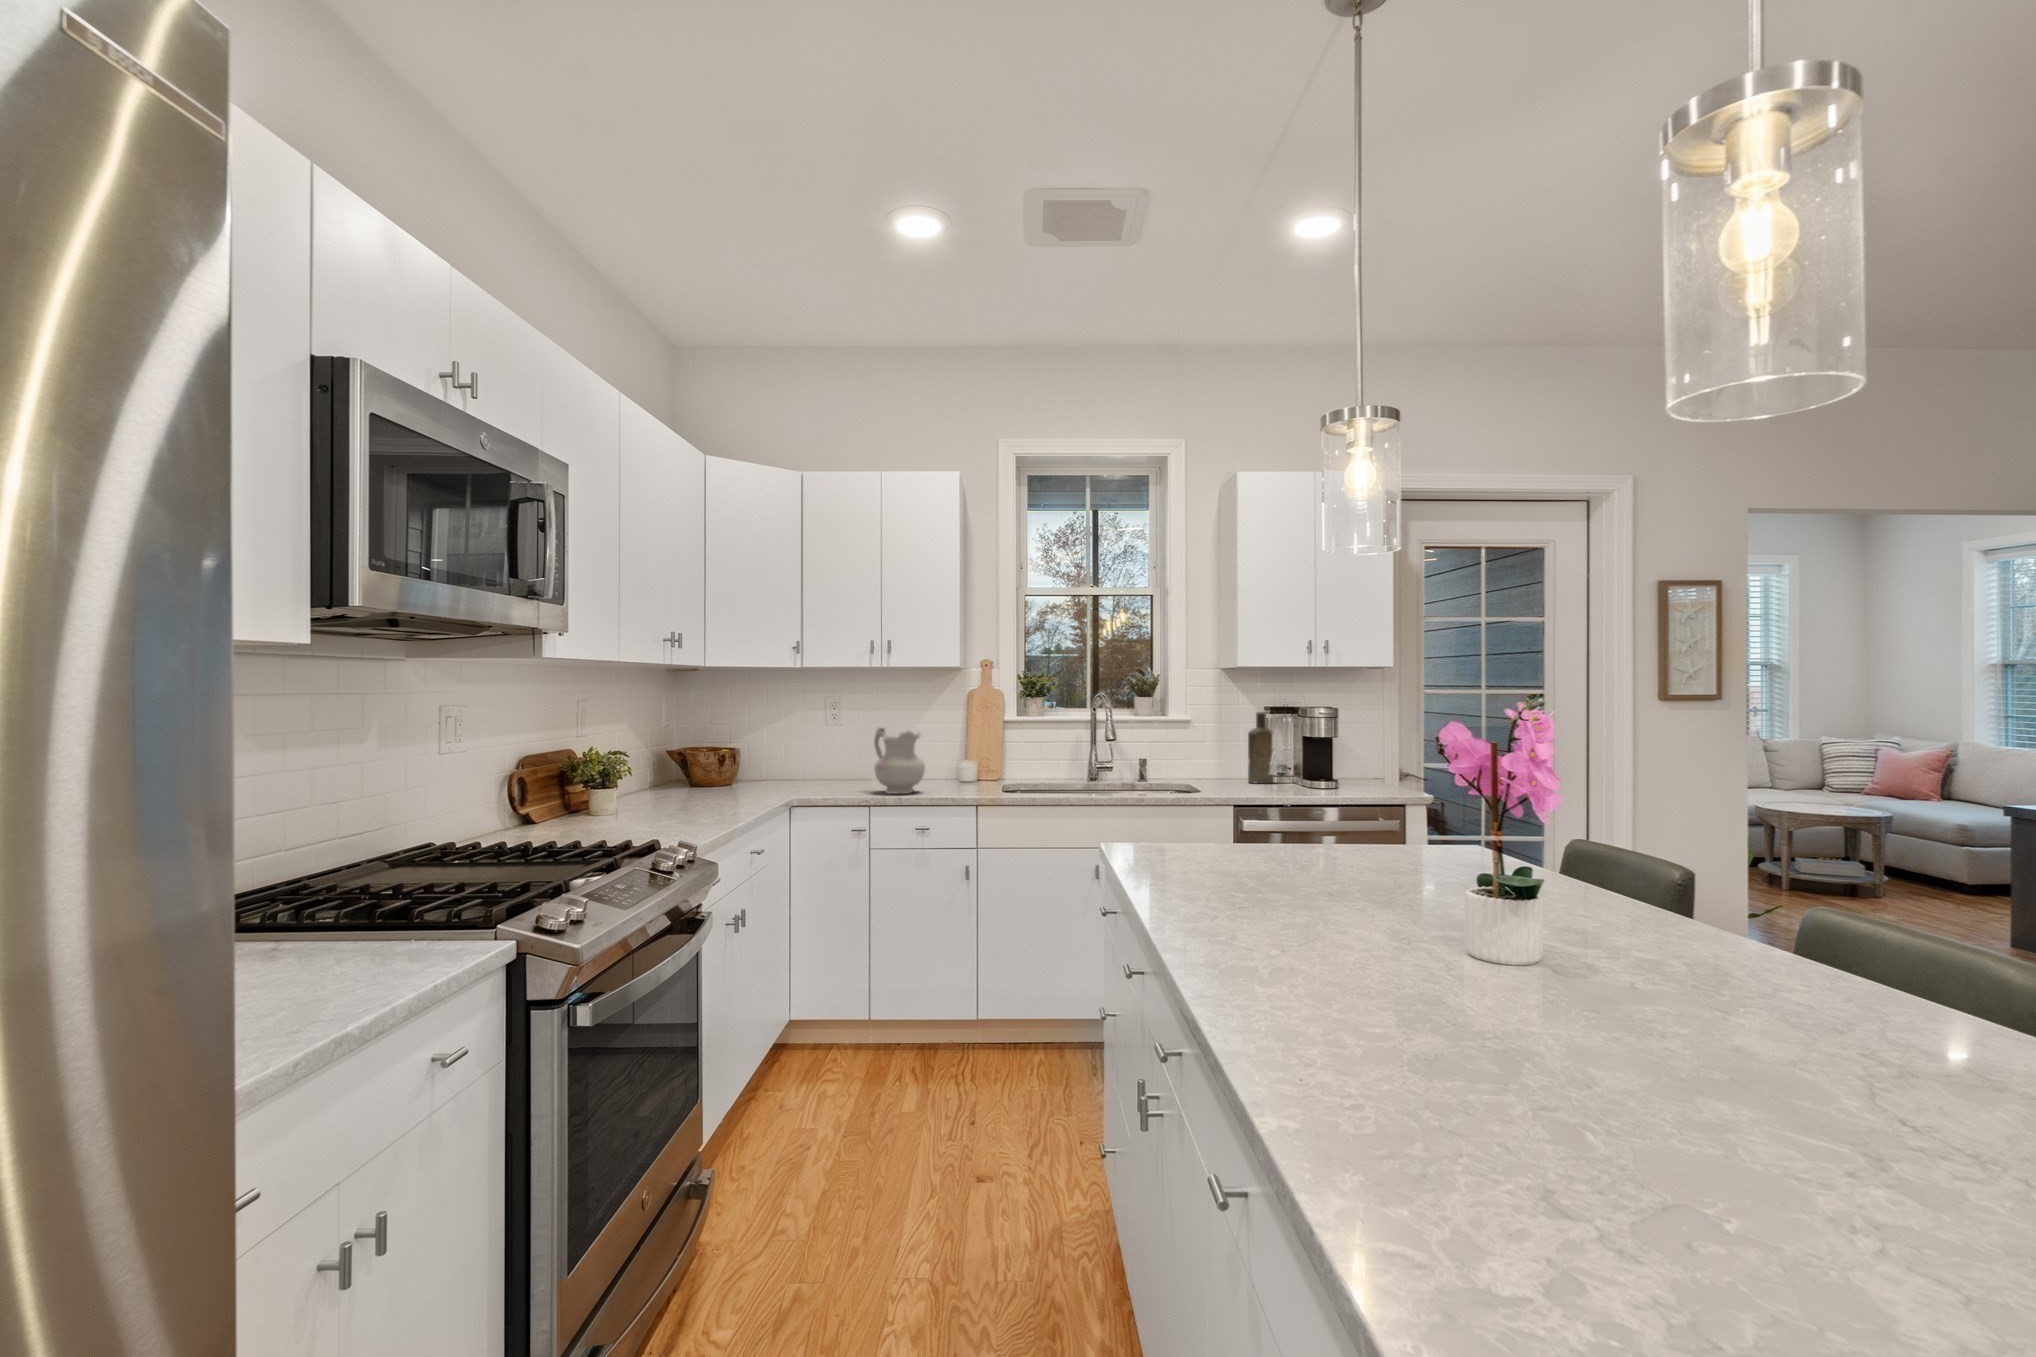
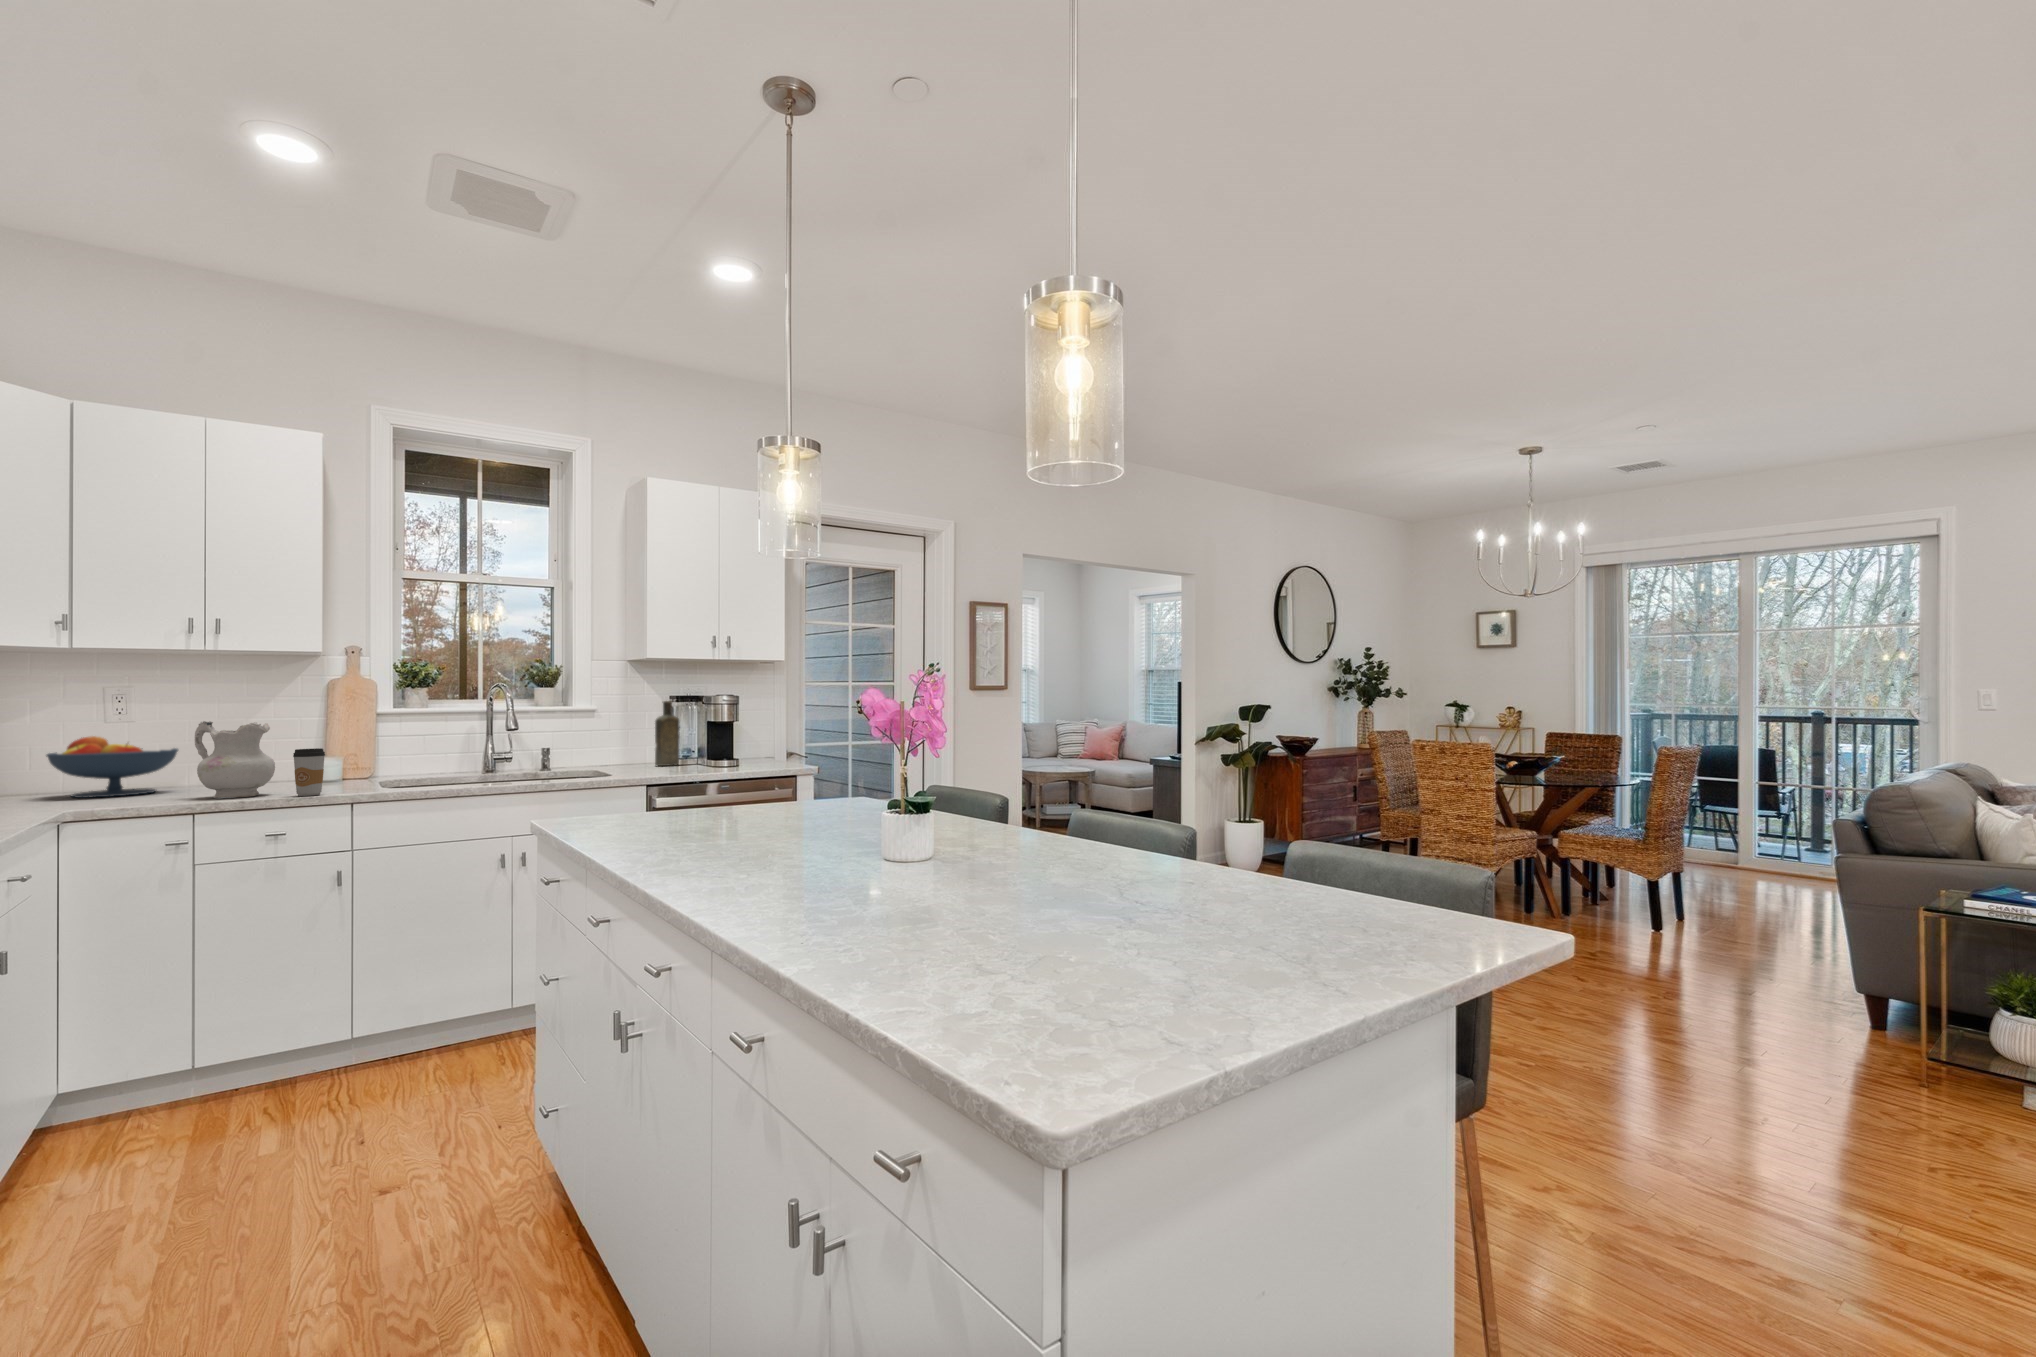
fruit bowl: none [797,734,873,784] -> present [46,736,178,798]
coffee cup: none [934,755,956,797] -> present [293,748,325,796]

